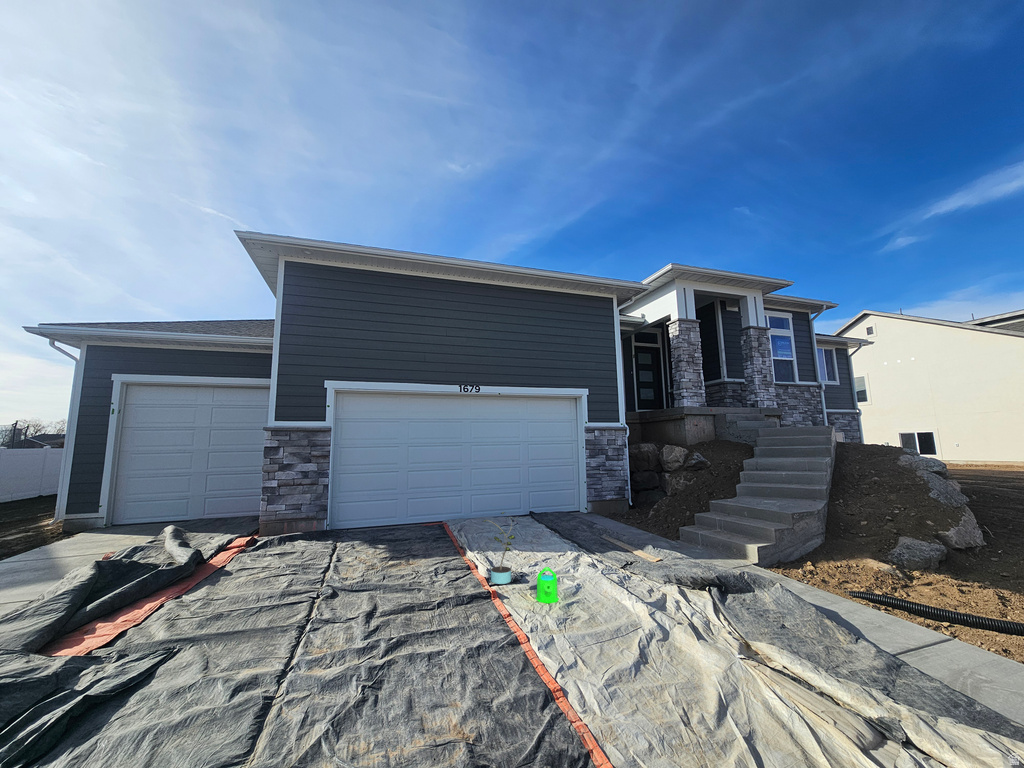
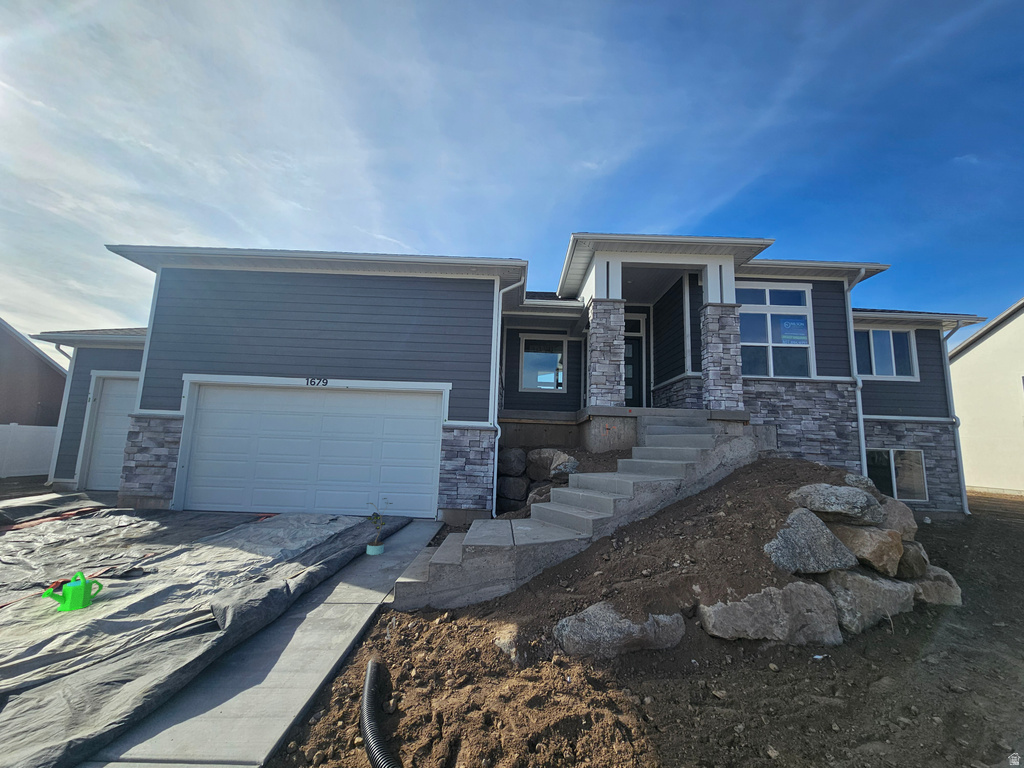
potted plant: present [483,512,519,584] -> present [367,498,392,555]

